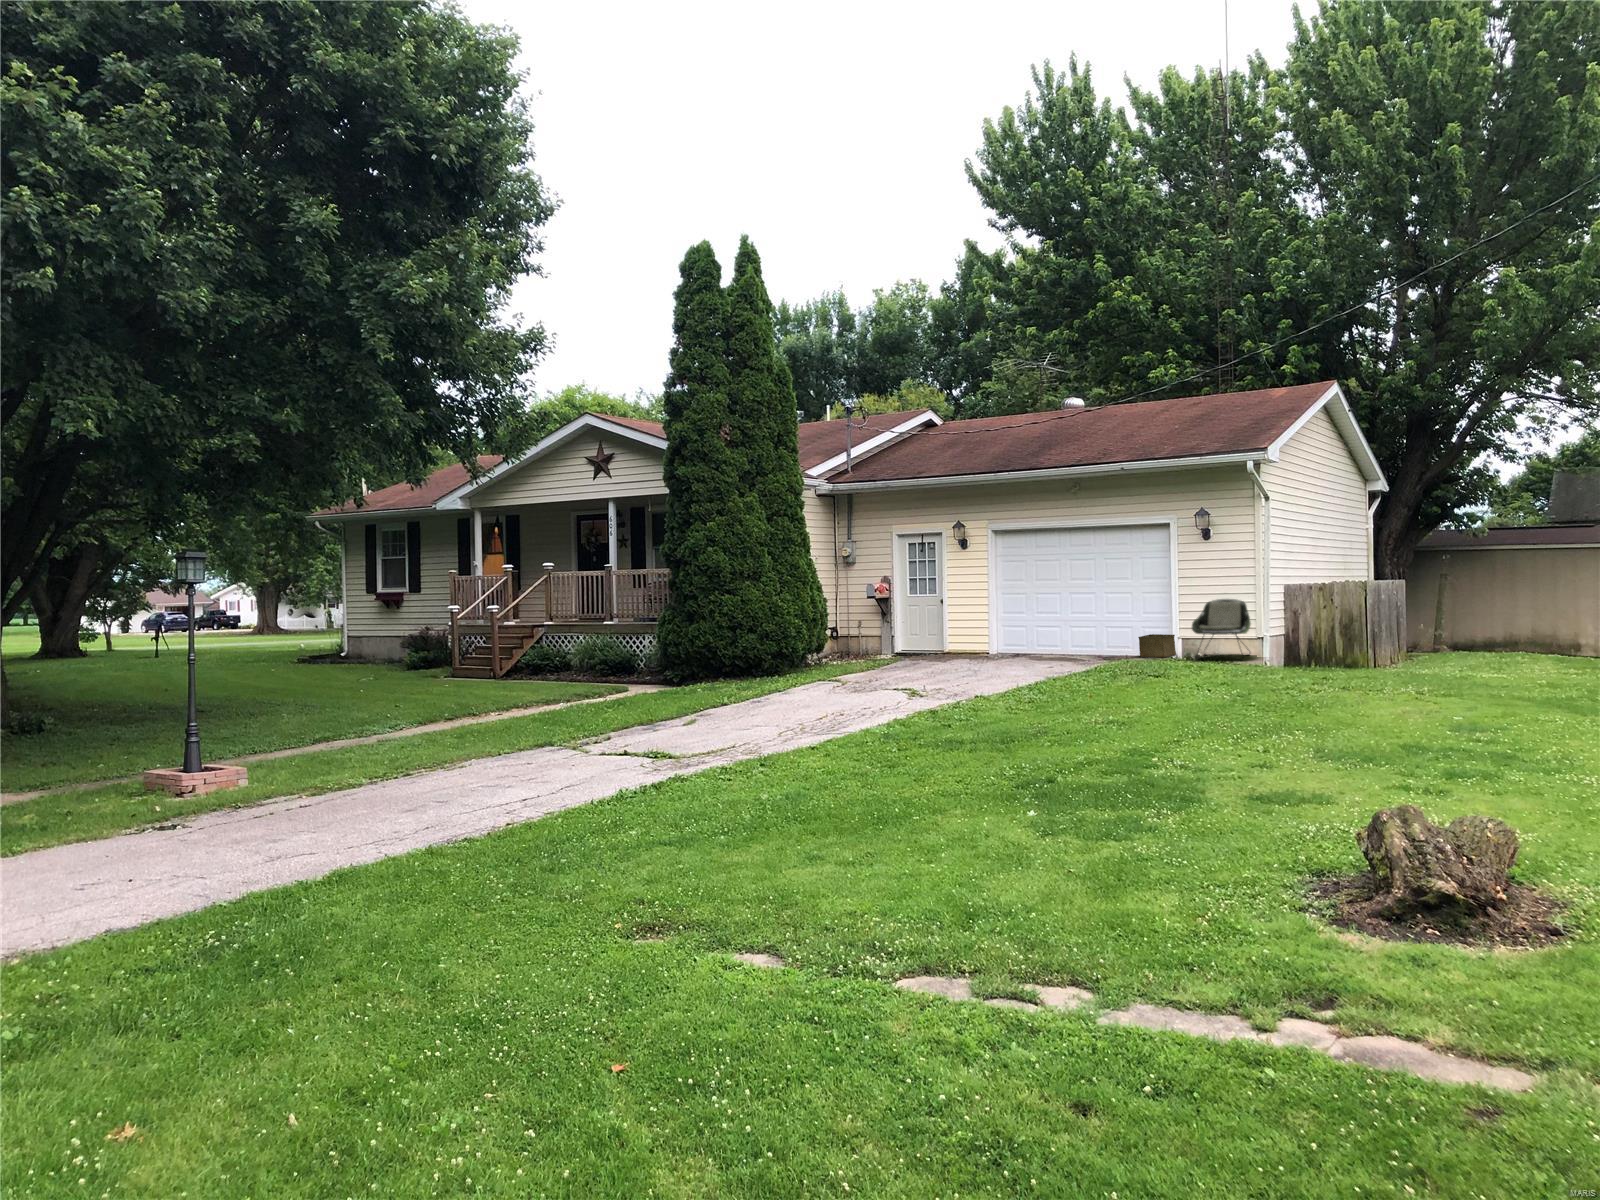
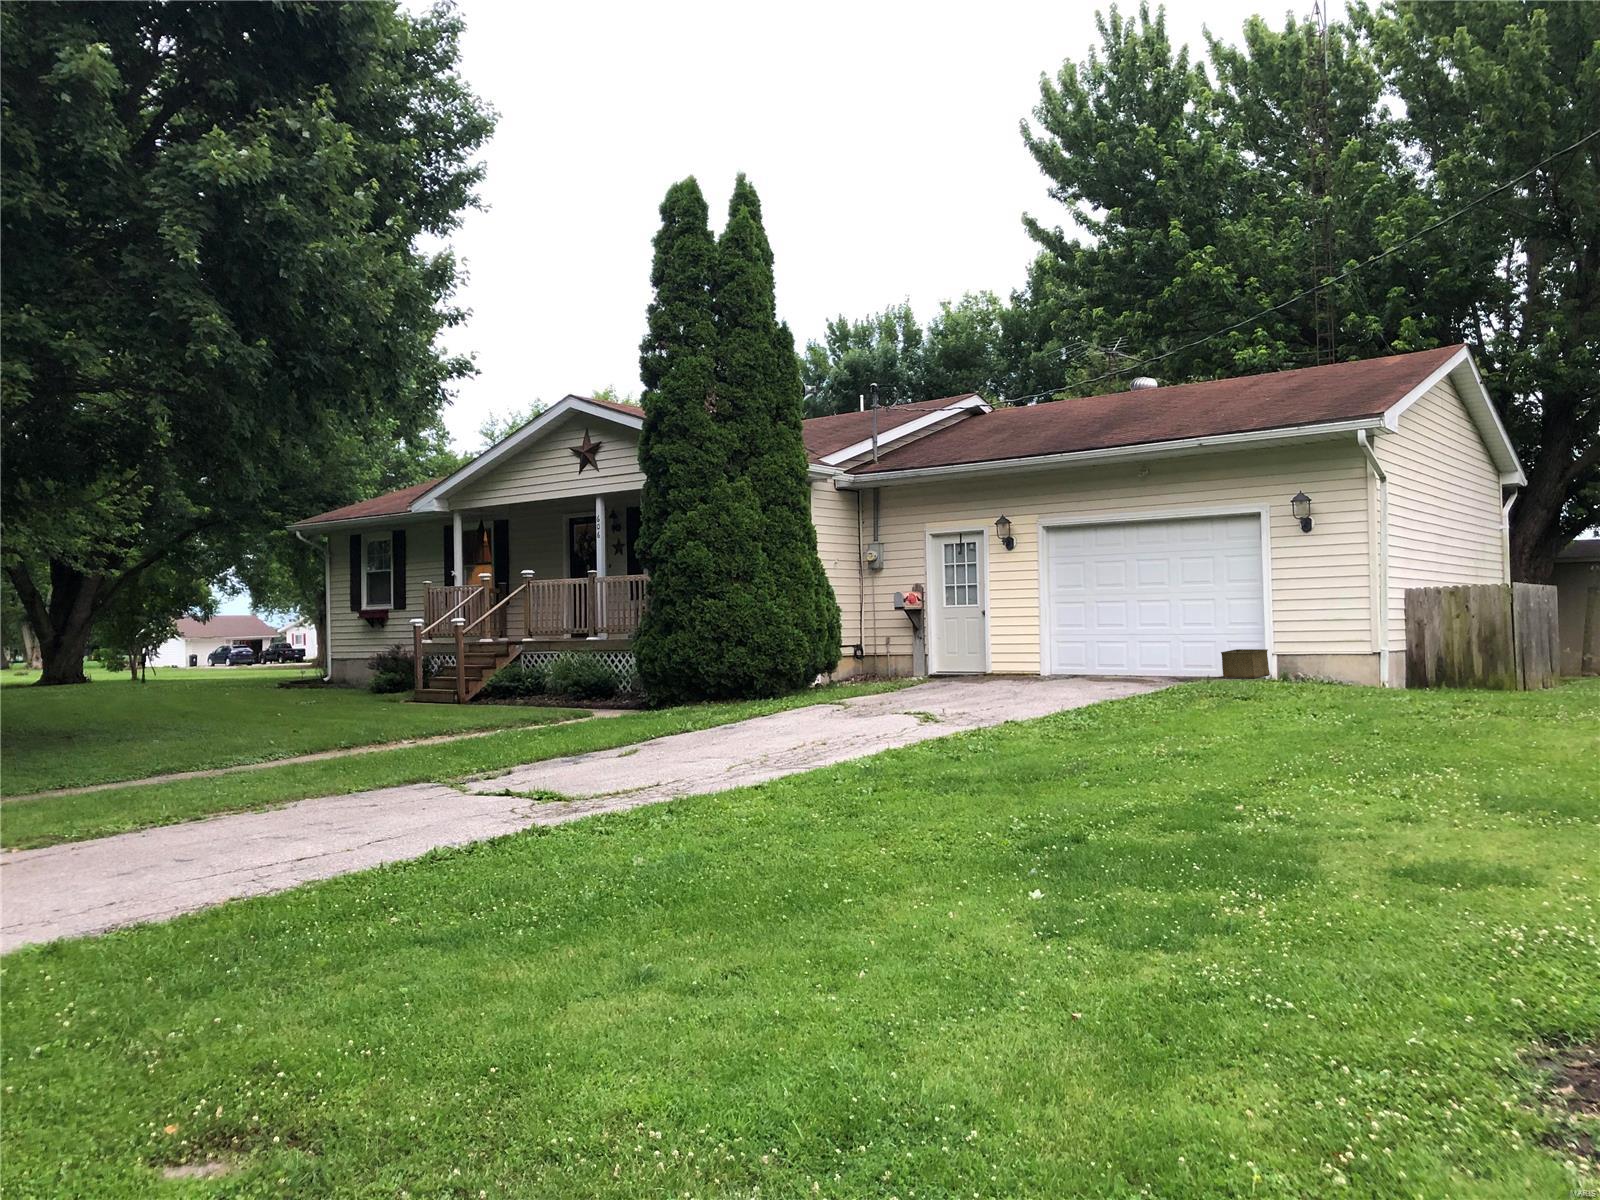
lounge chair: present [1192,599,1251,660] -> none [1290,603,1367,681]

